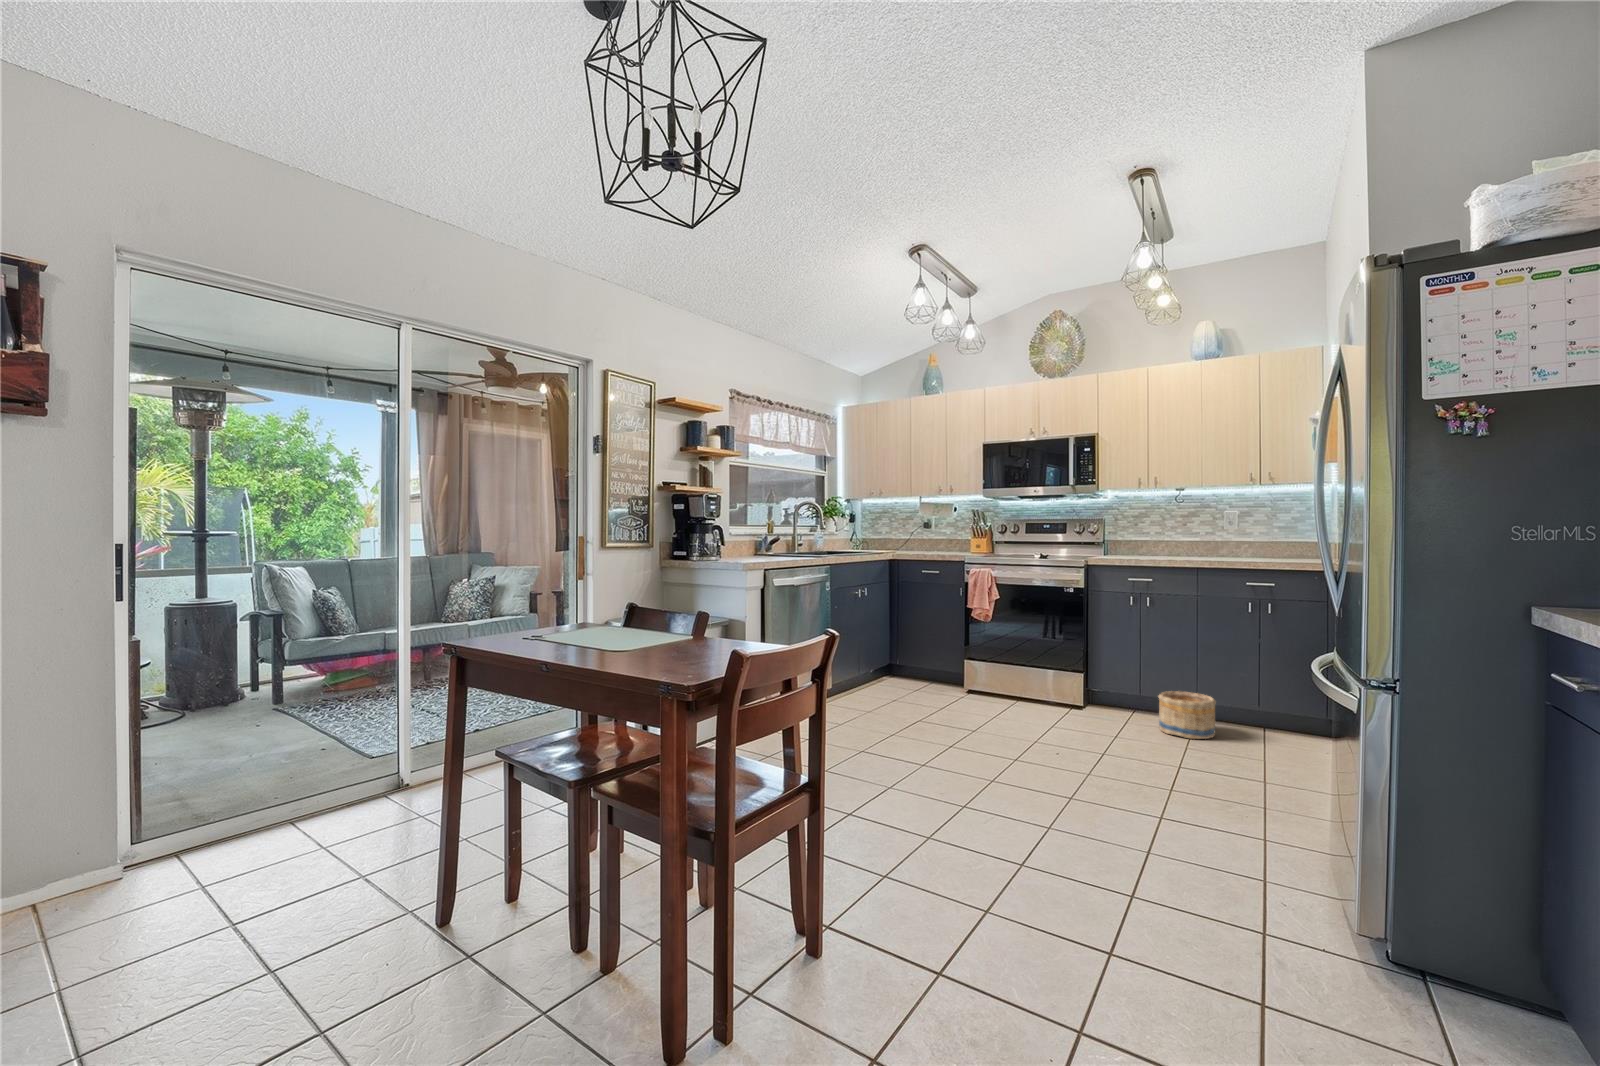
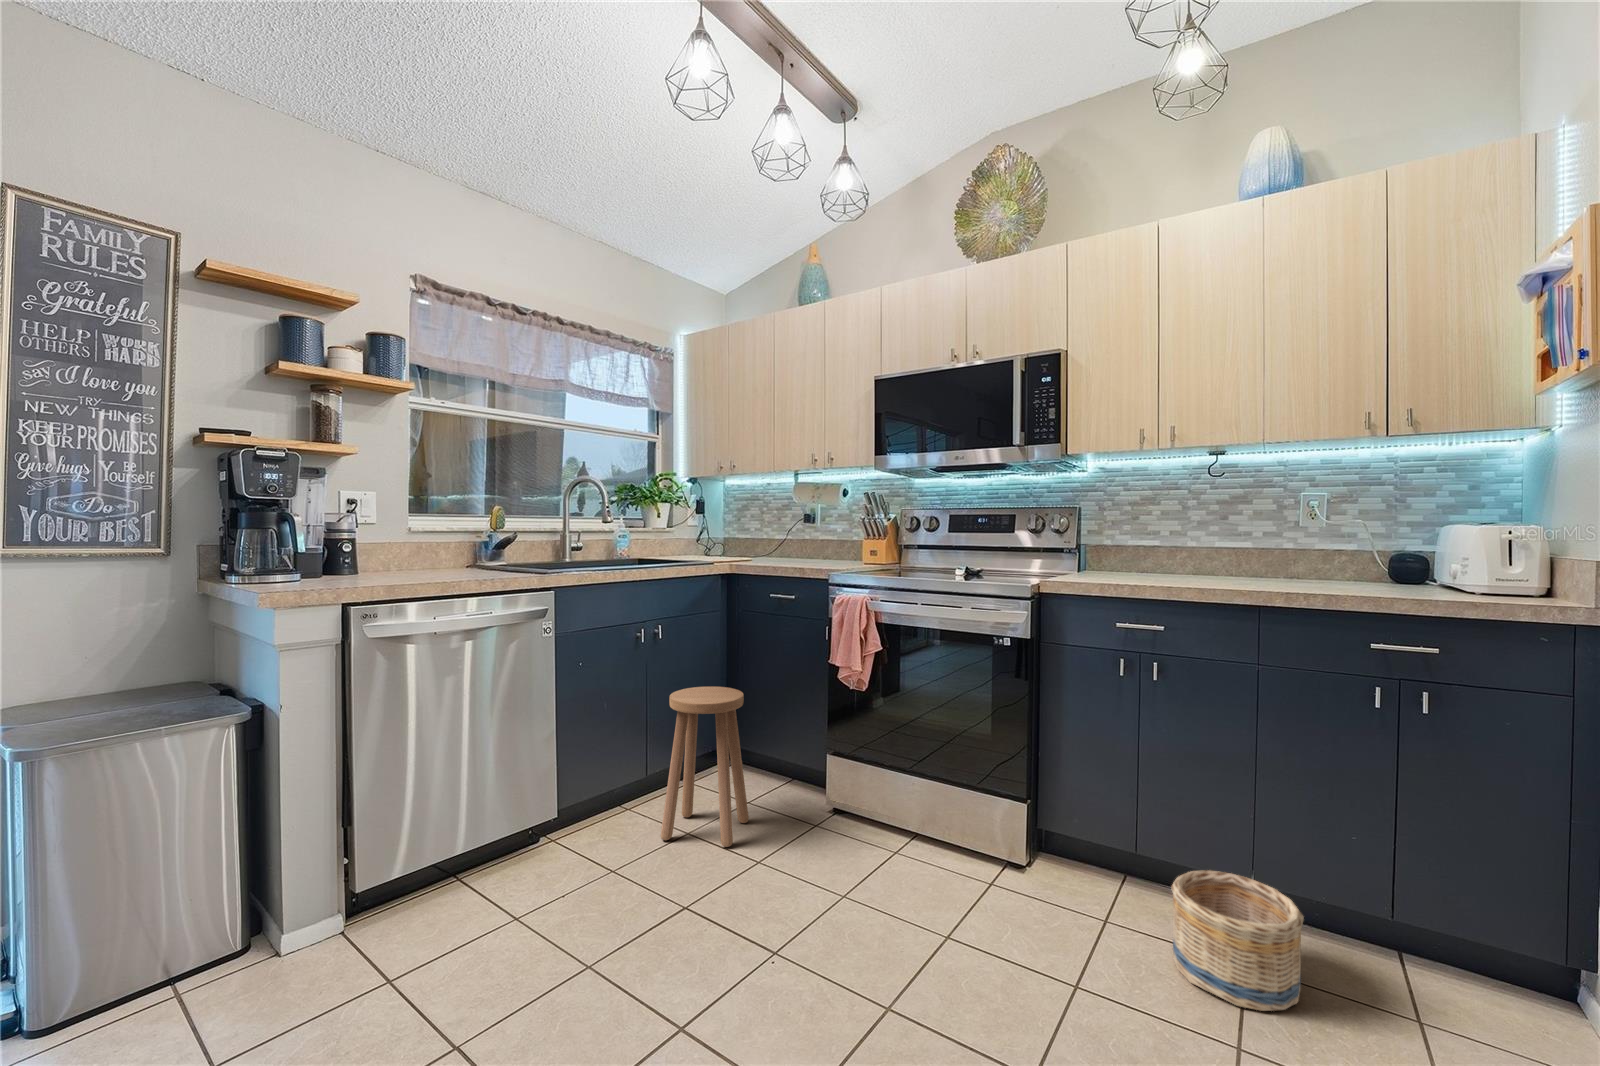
stool: none [883,621,924,703] -> present [661,687,749,847]

